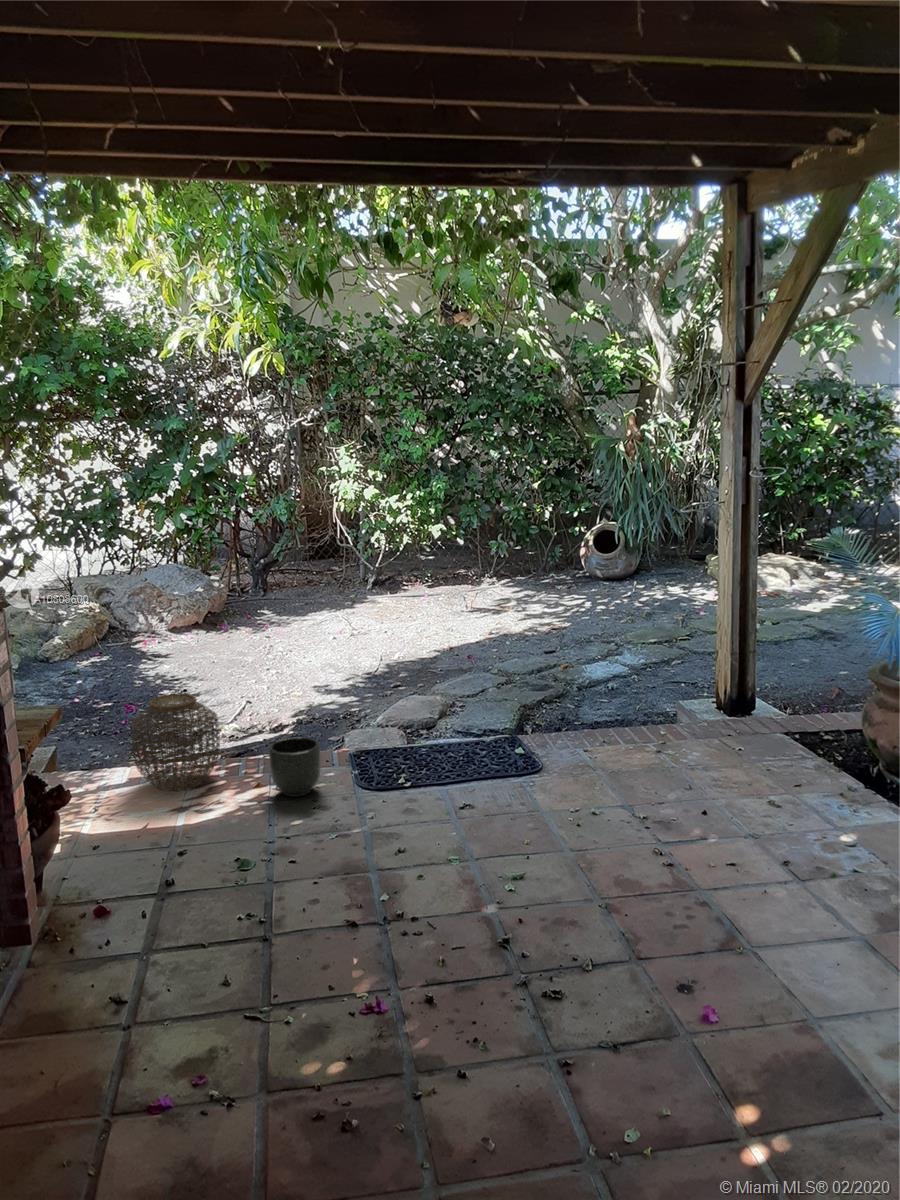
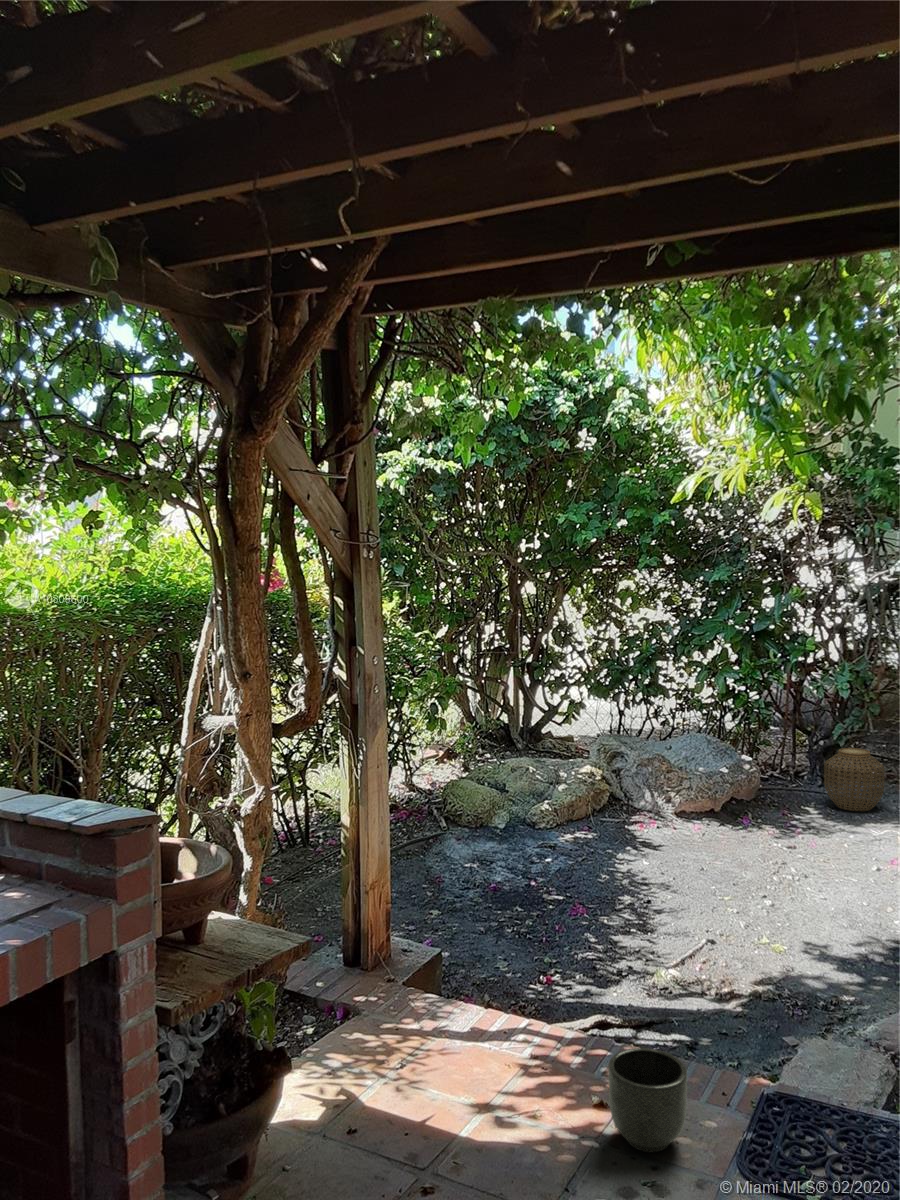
woven basket: present [130,694,220,791] -> present [824,748,885,811]

